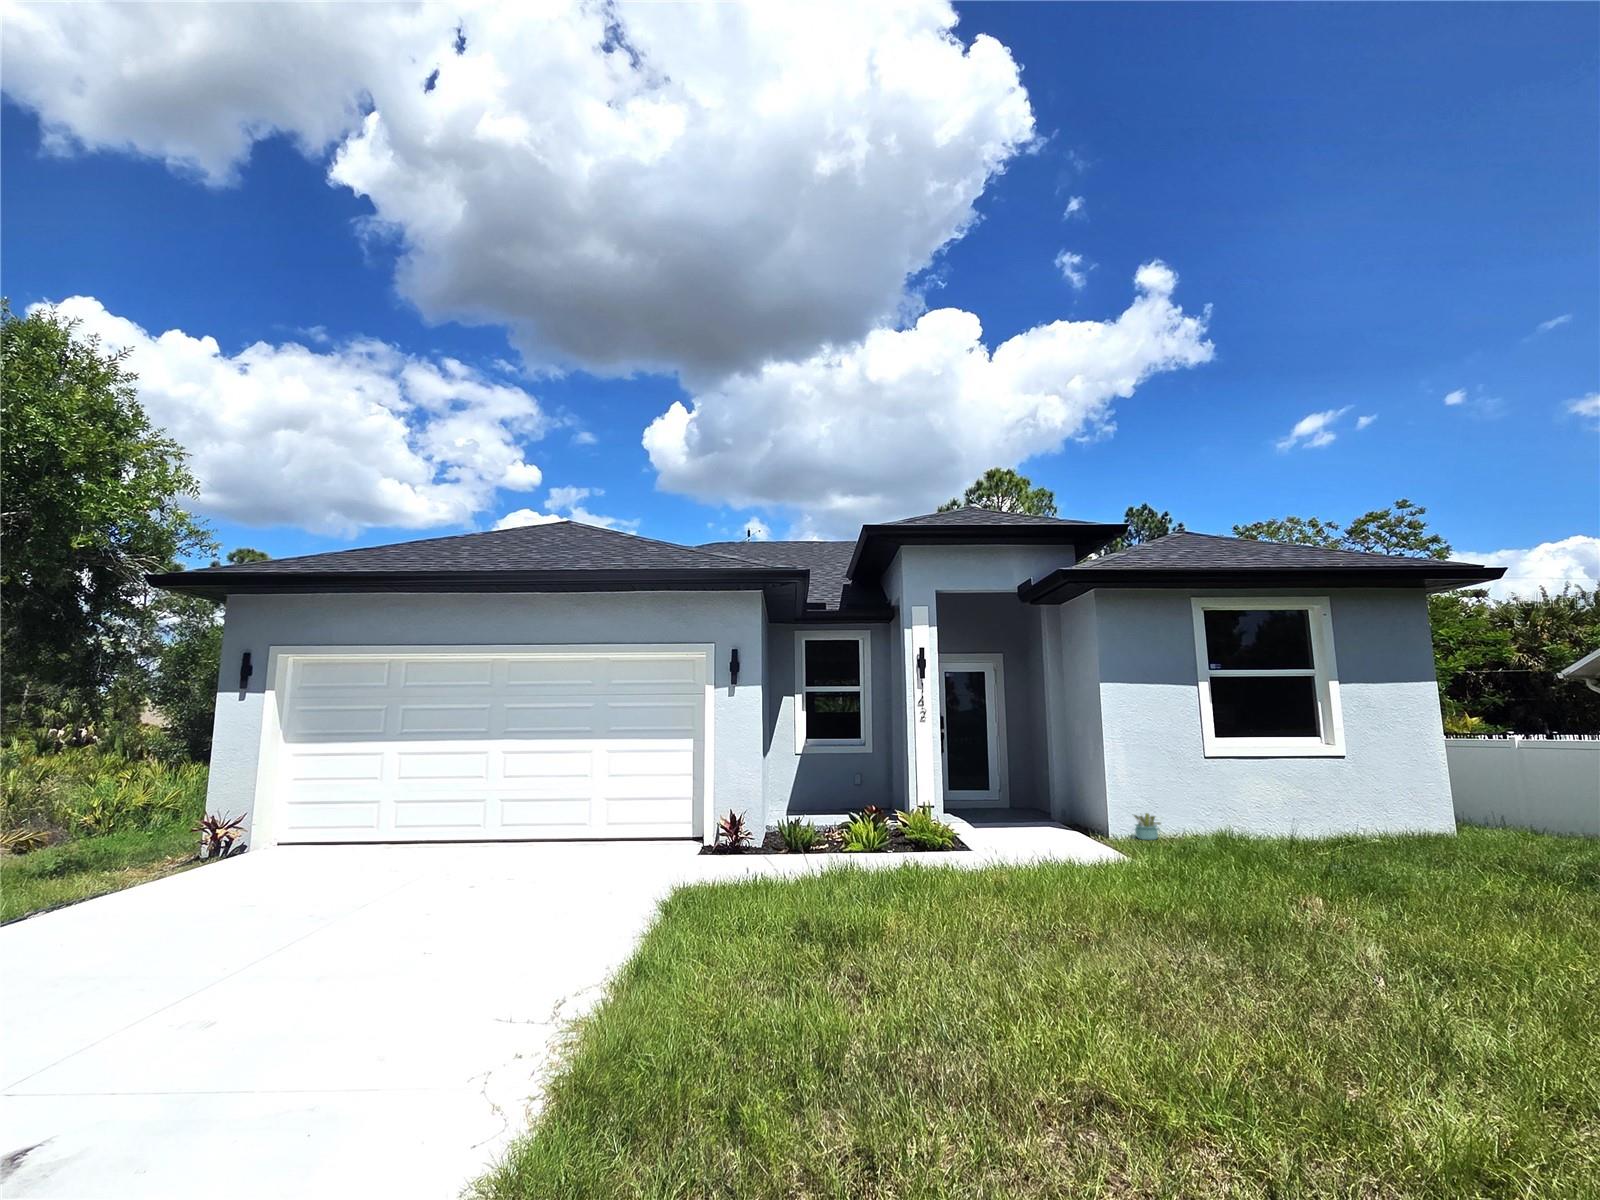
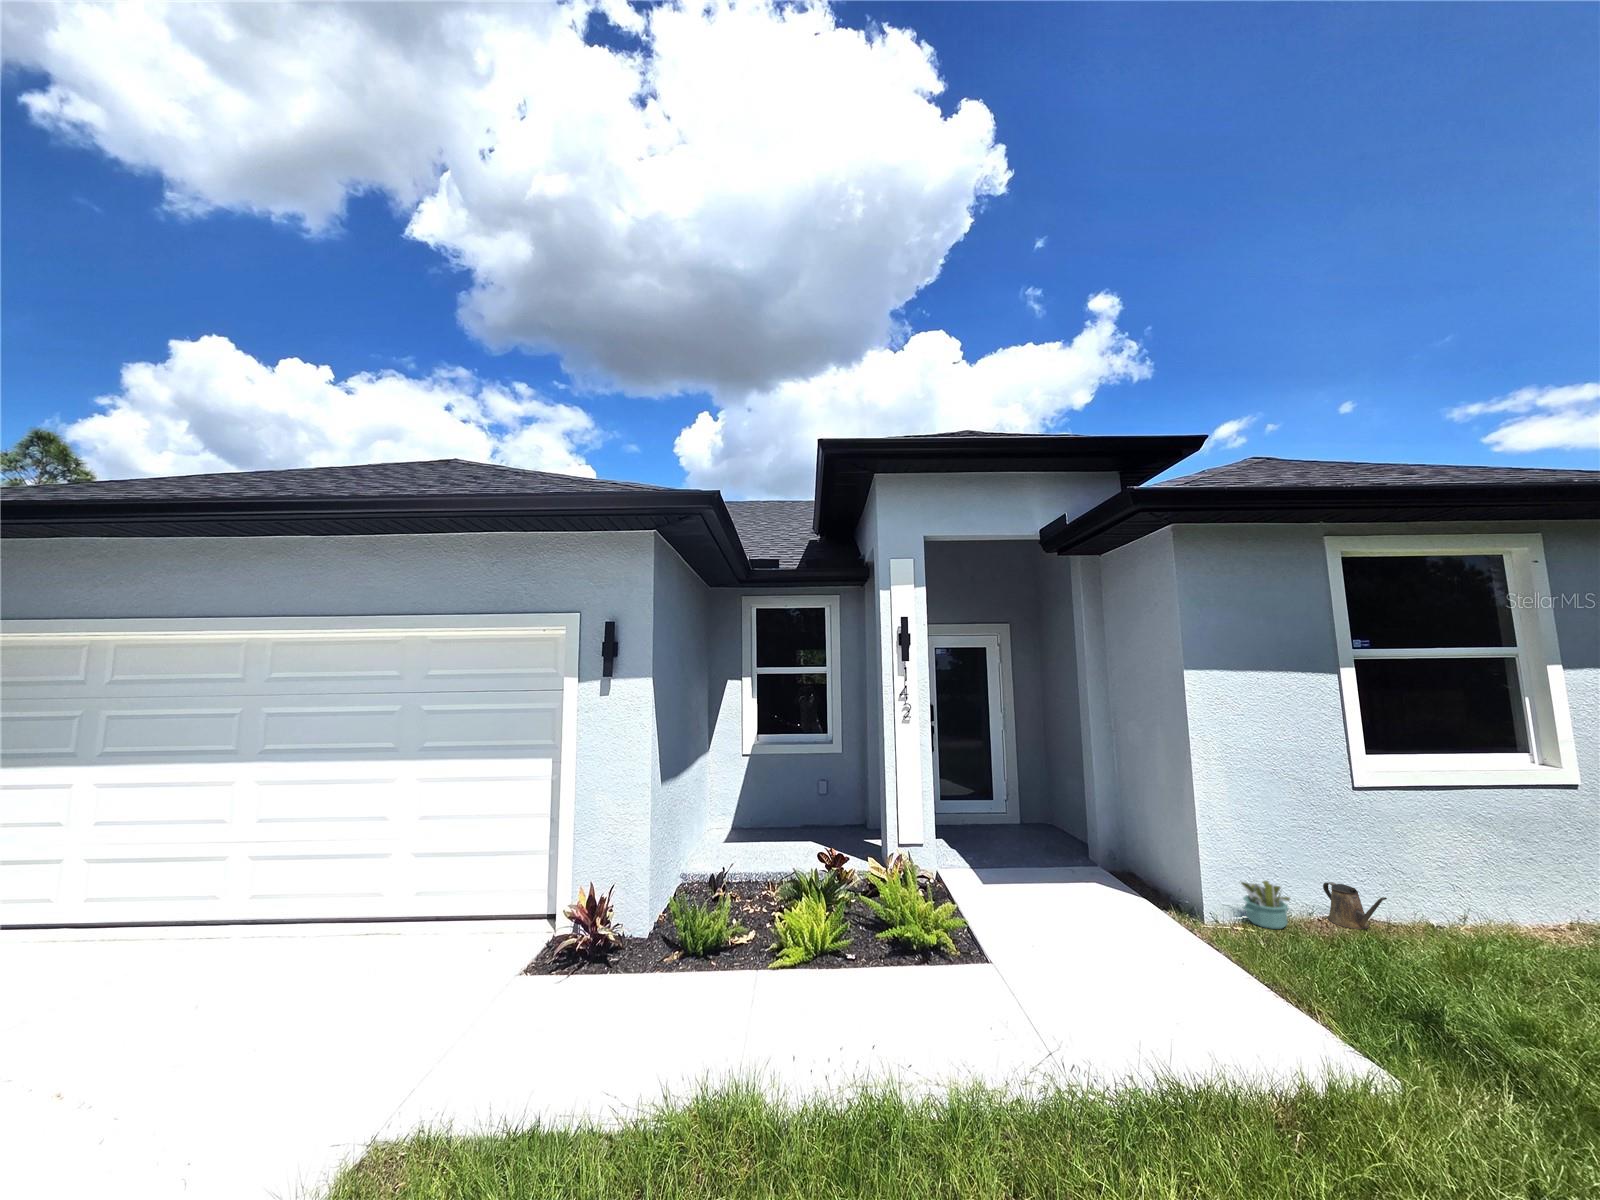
watering can: none [1185,815,1210,839] -> present [1323,882,1387,929]

